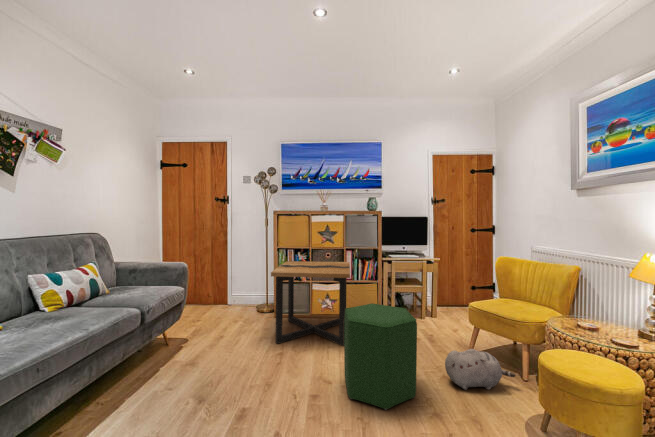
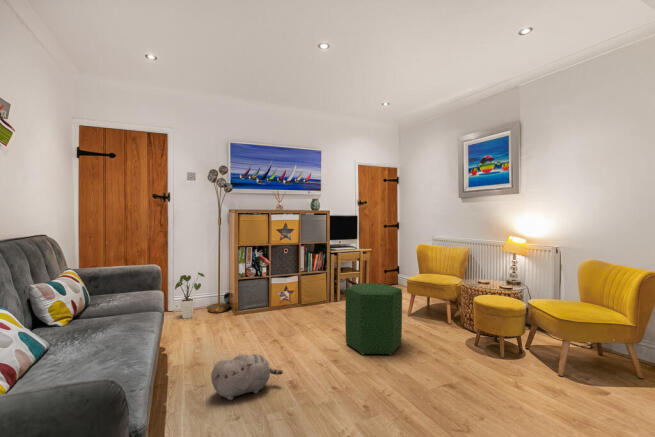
side table: present [271,261,350,346] -> none [248,256,327,333]
house plant: none [223,270,256,314] -> present [175,273,205,319]
plush toy: present [445,349,515,390] -> present [211,354,283,400]

